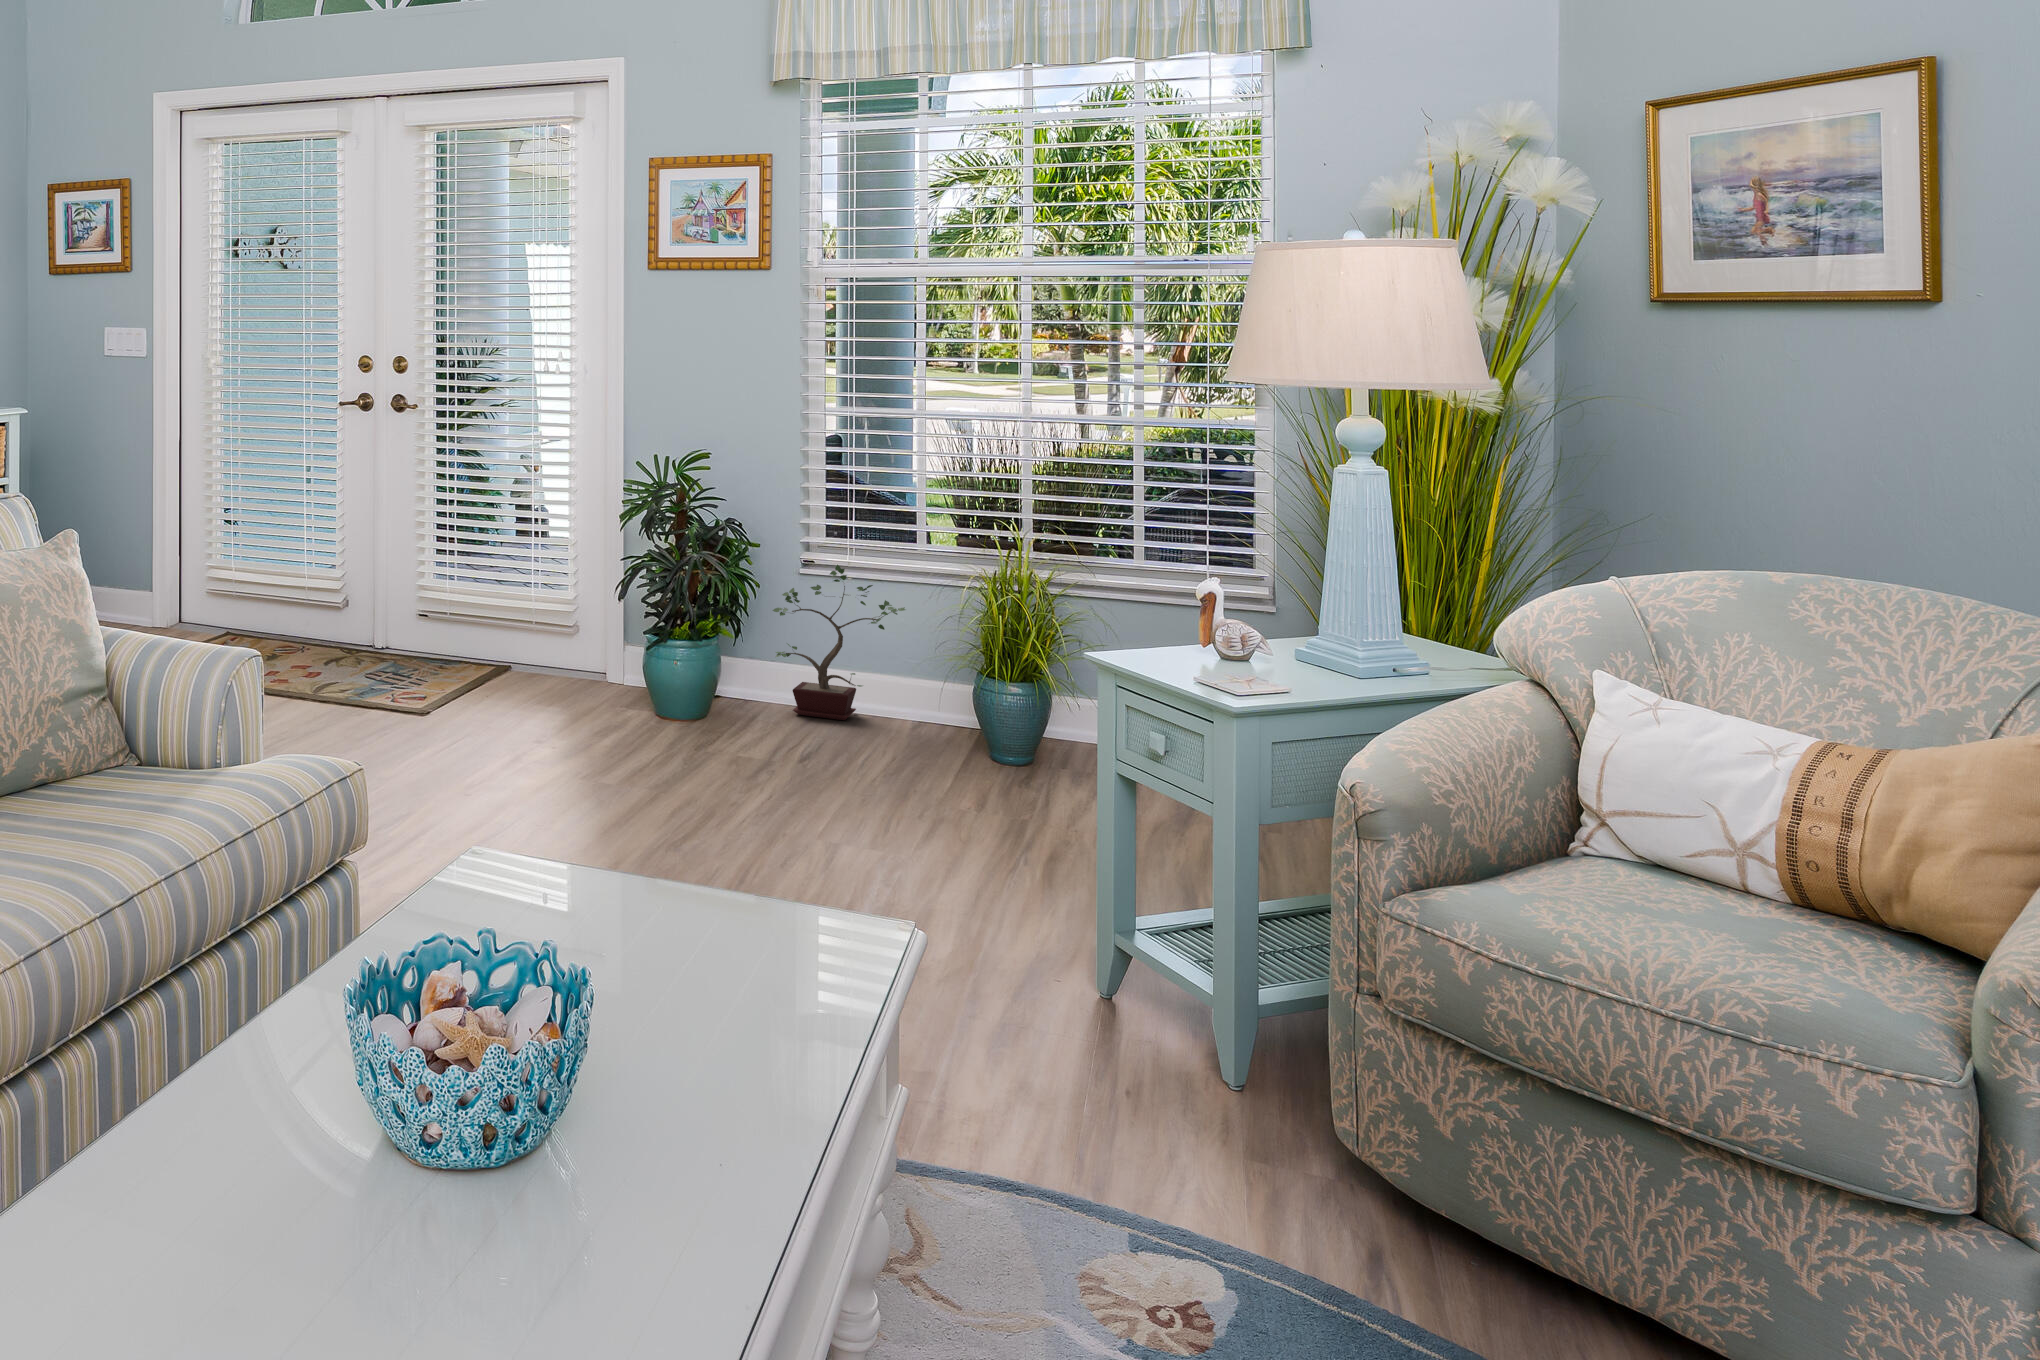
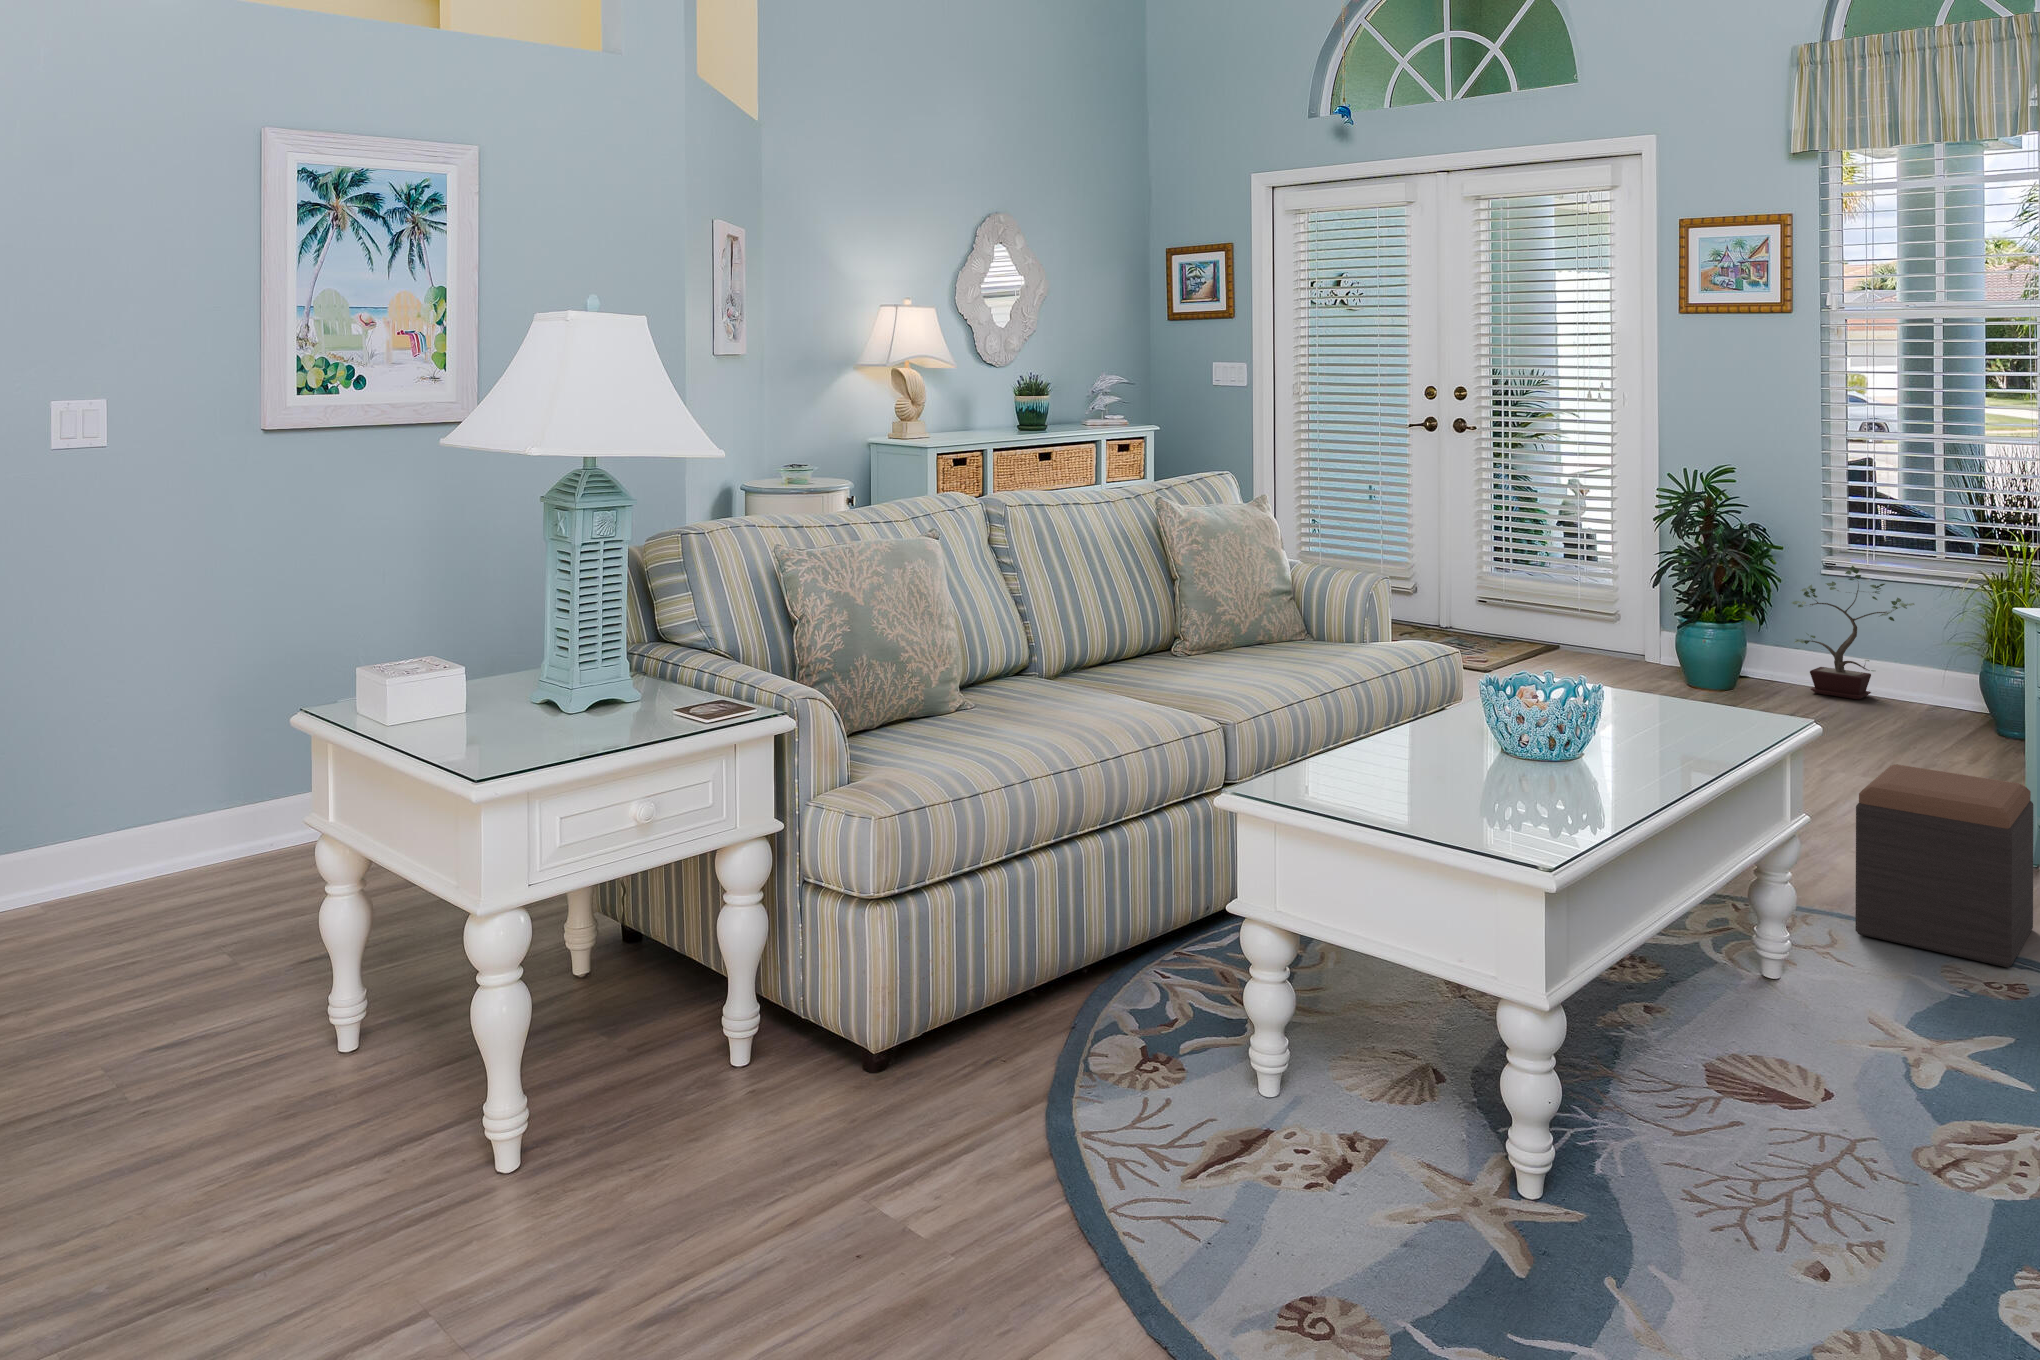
footstool: none [948,911,1172,1244] -> present [1855,764,2033,968]

